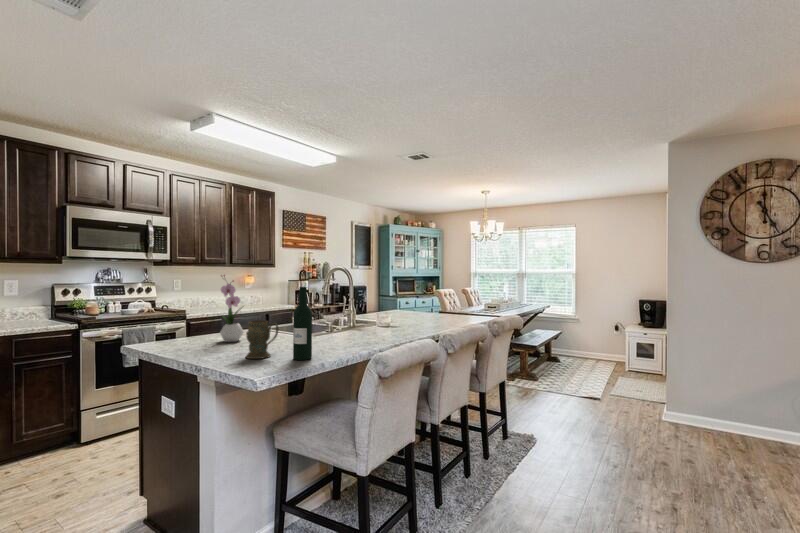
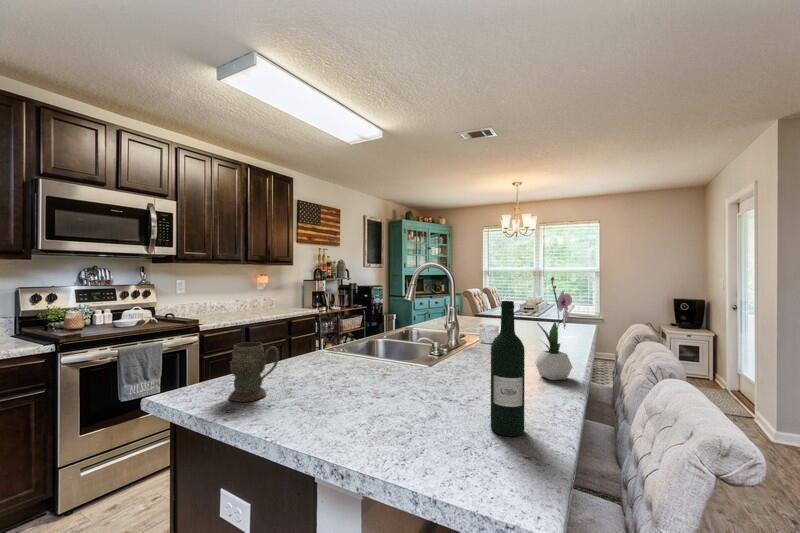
flower arrangement: present [220,275,244,342] -> present [535,277,572,380]
mug: present [246,321,278,359] -> present [229,342,279,402]

